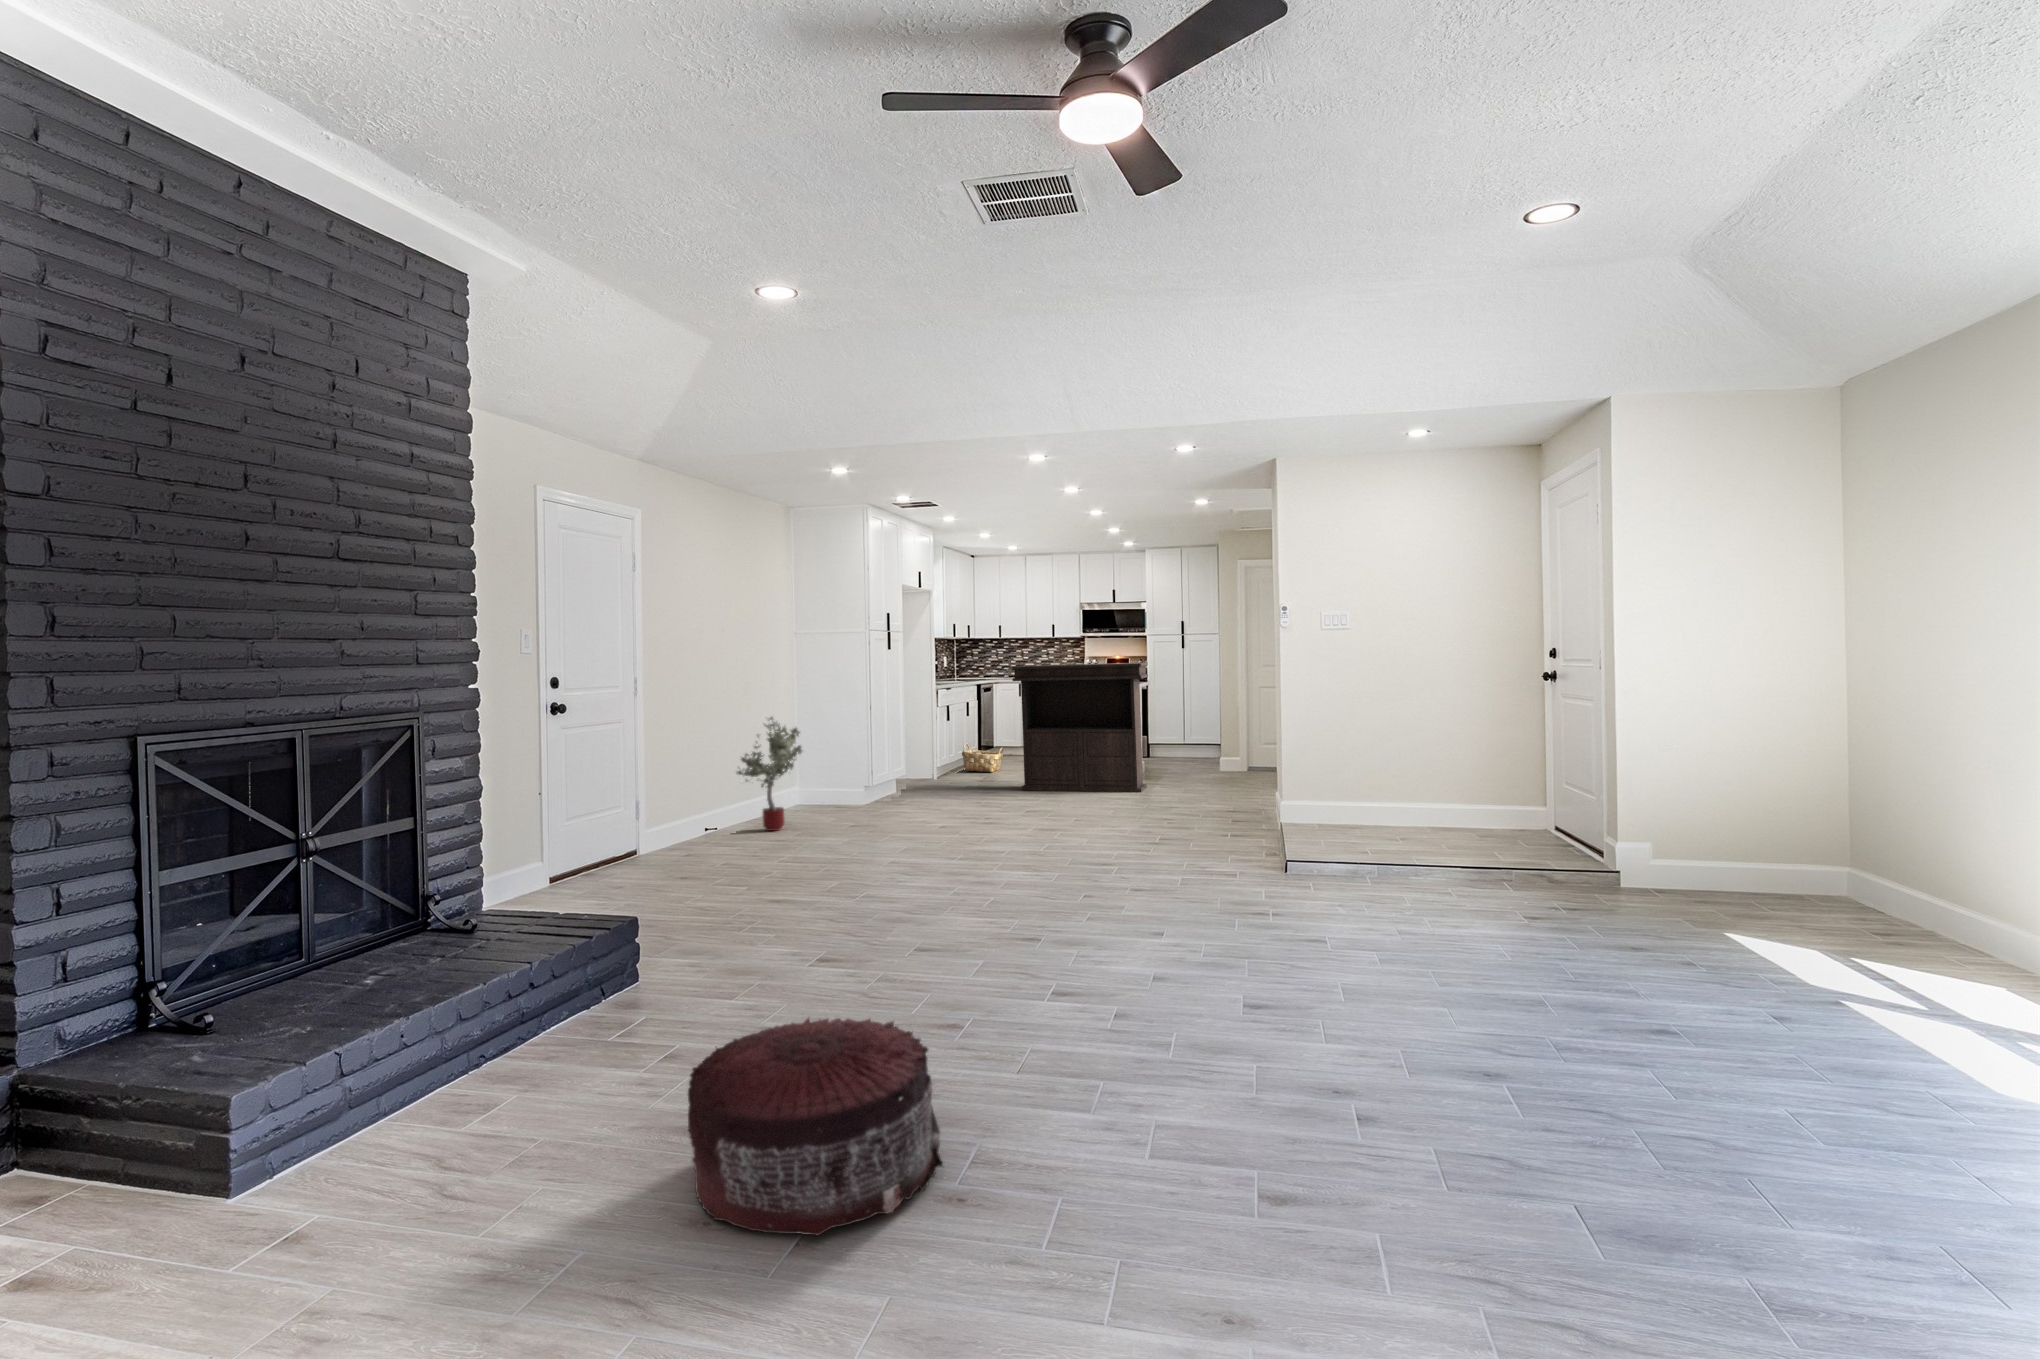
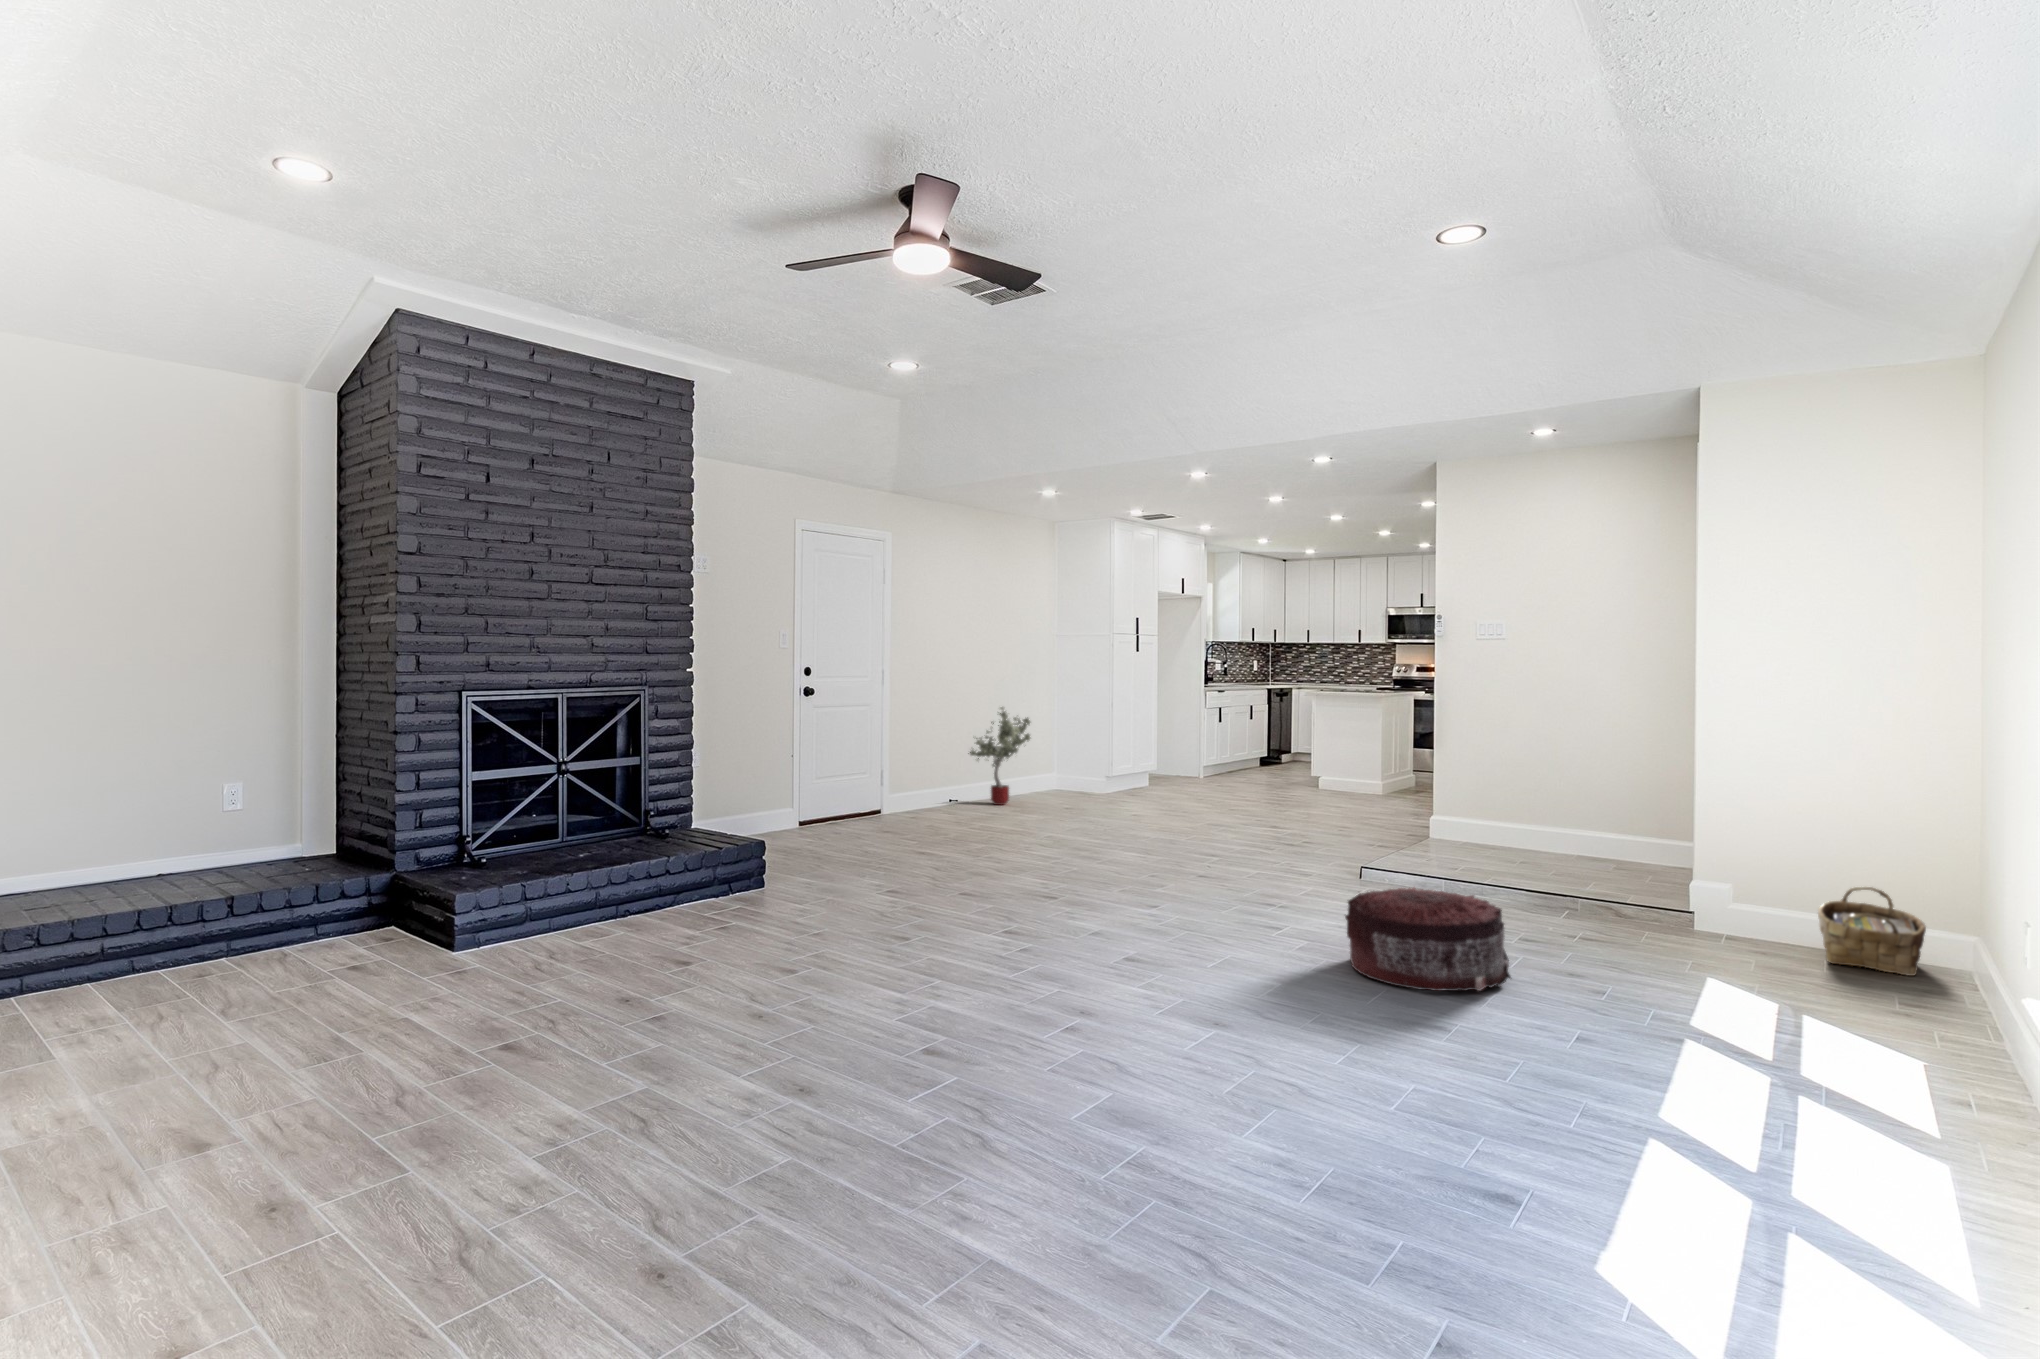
console table: present [1012,663,1148,792] -> none [1257,672,1398,807]
woven basket: present [962,743,1003,773] -> present [1818,887,1926,976]
pouf: present [688,1017,943,1235] -> present [1345,888,1510,991]

